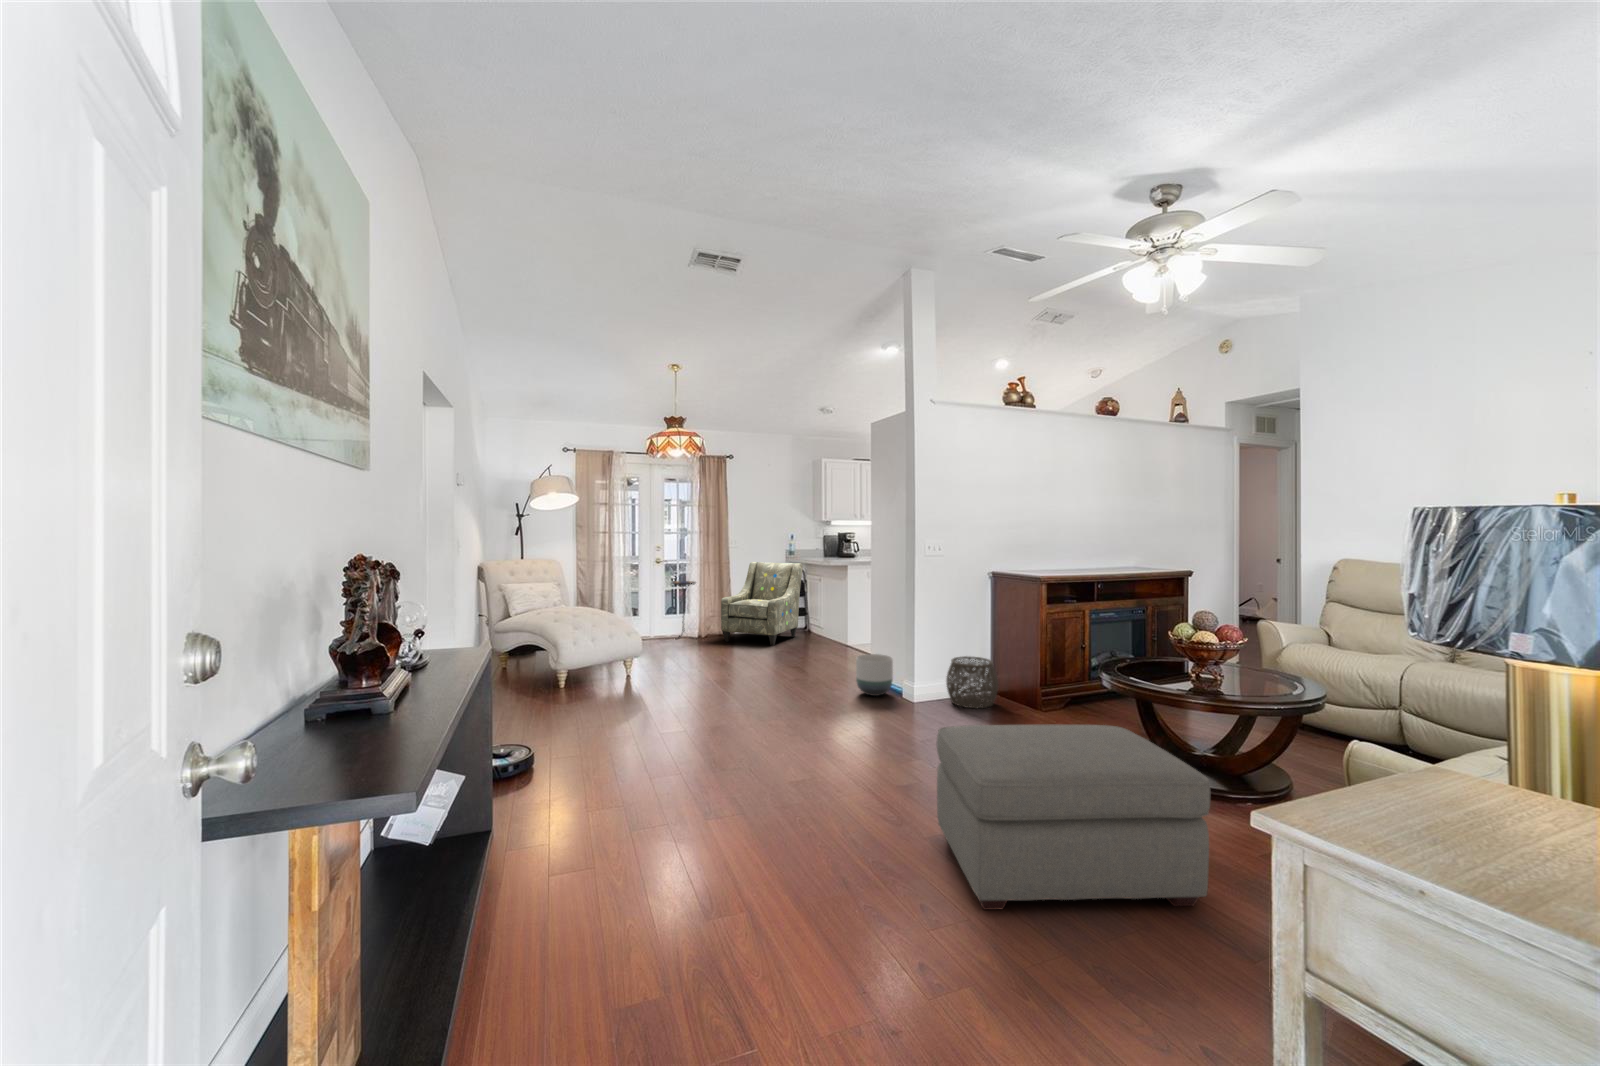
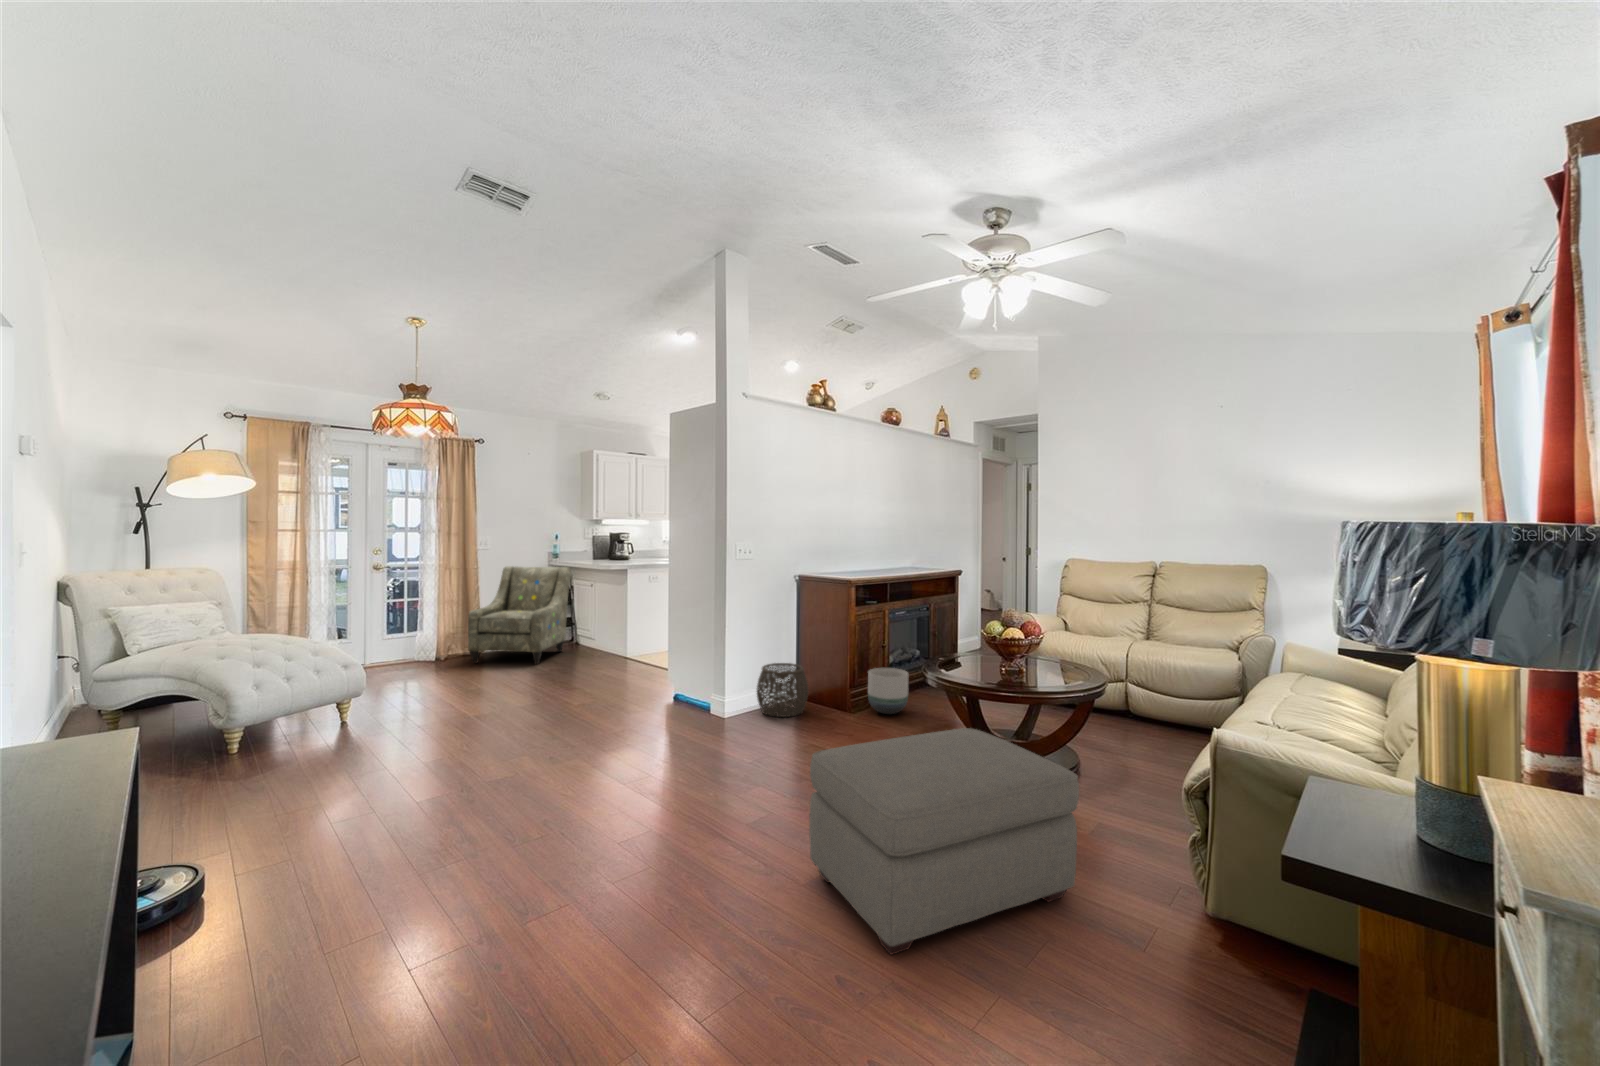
side table: present [672,581,696,635] -> none [395,591,433,665]
planter: present [856,654,893,696] -> present [868,668,909,714]

